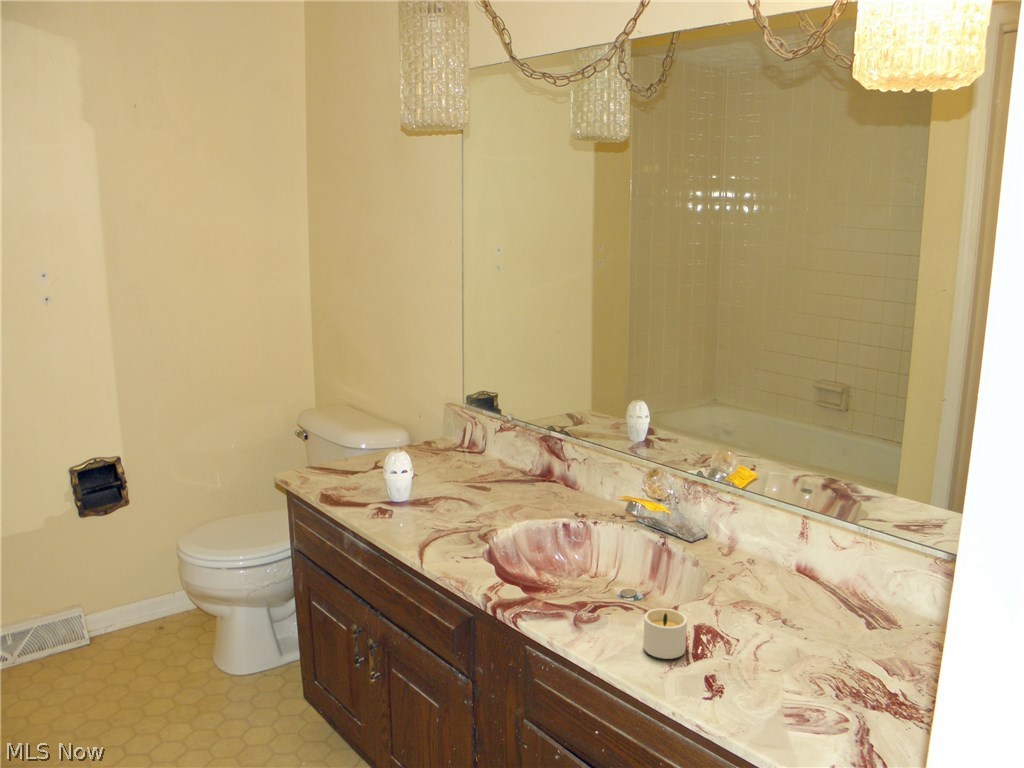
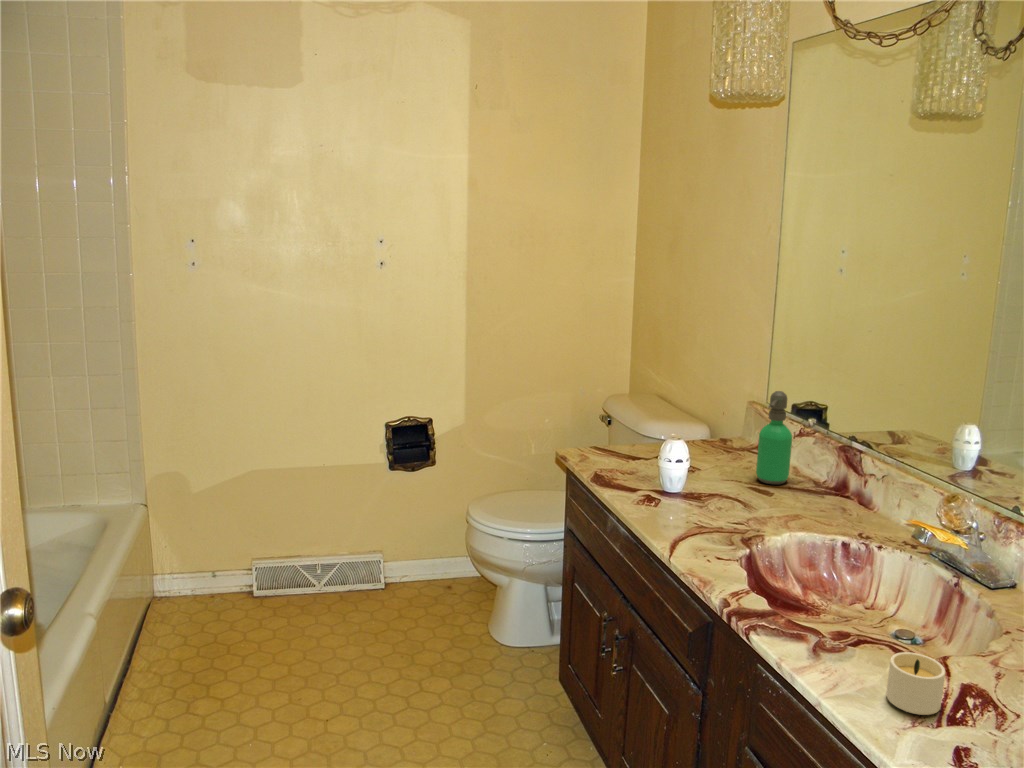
soap dispenser: none [471,392,501,479] -> present [756,391,792,484]

